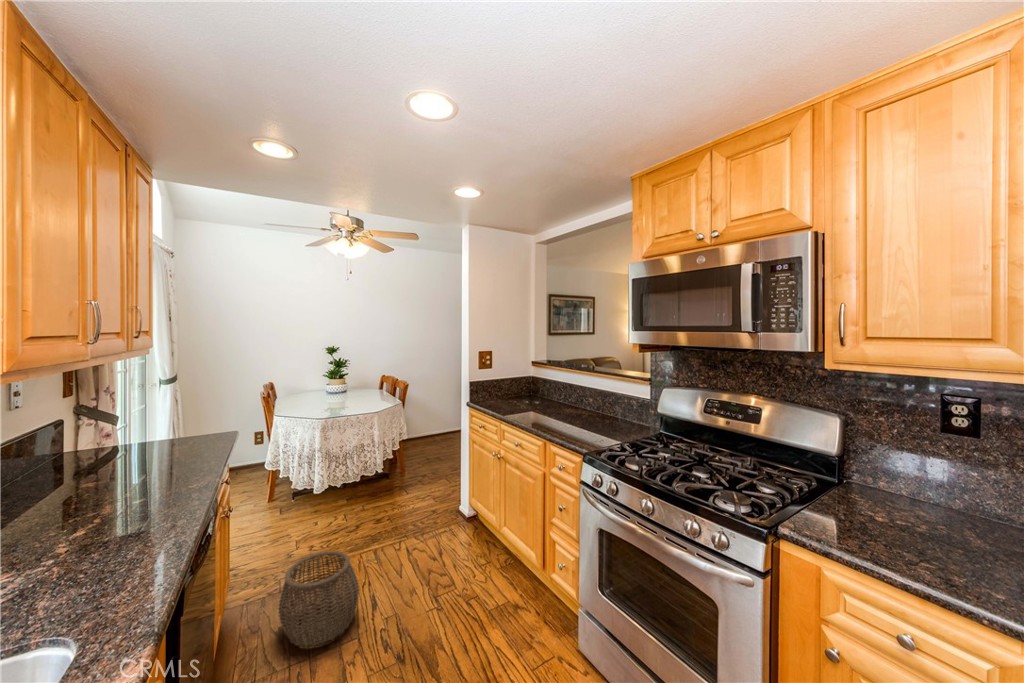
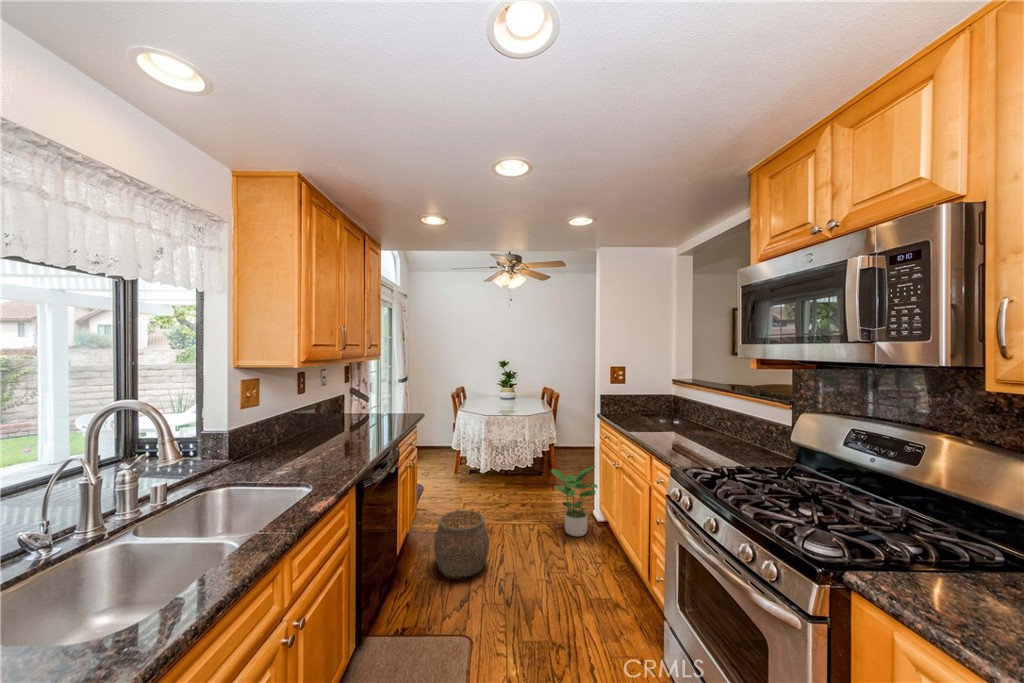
potted plant: none [419,462,474,543] -> present [551,467,597,536]

